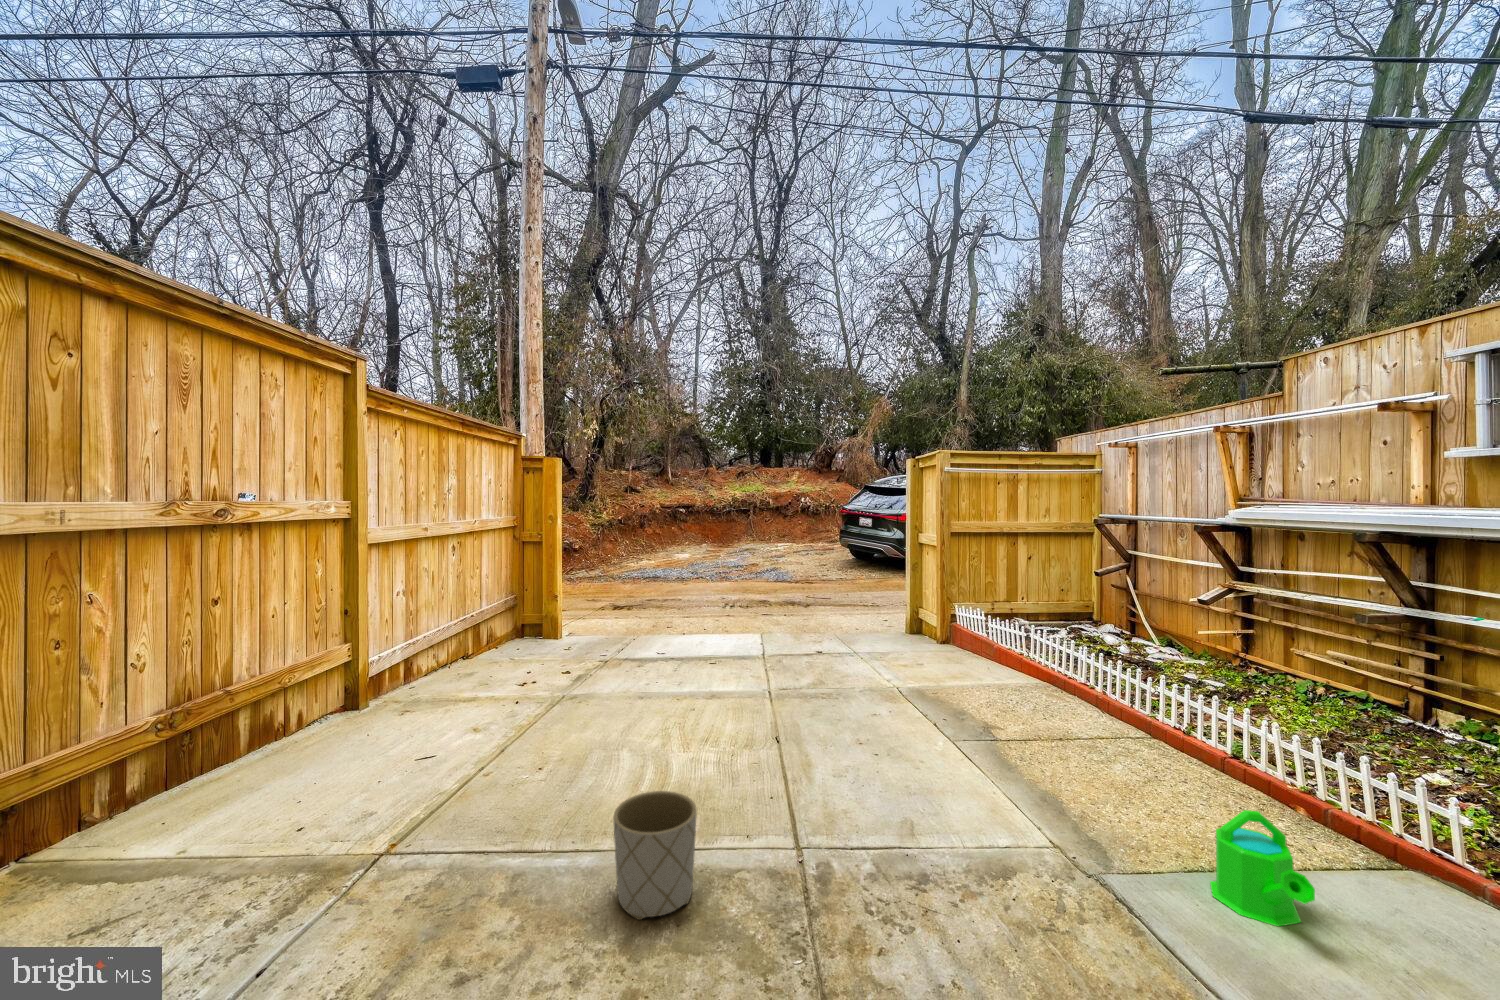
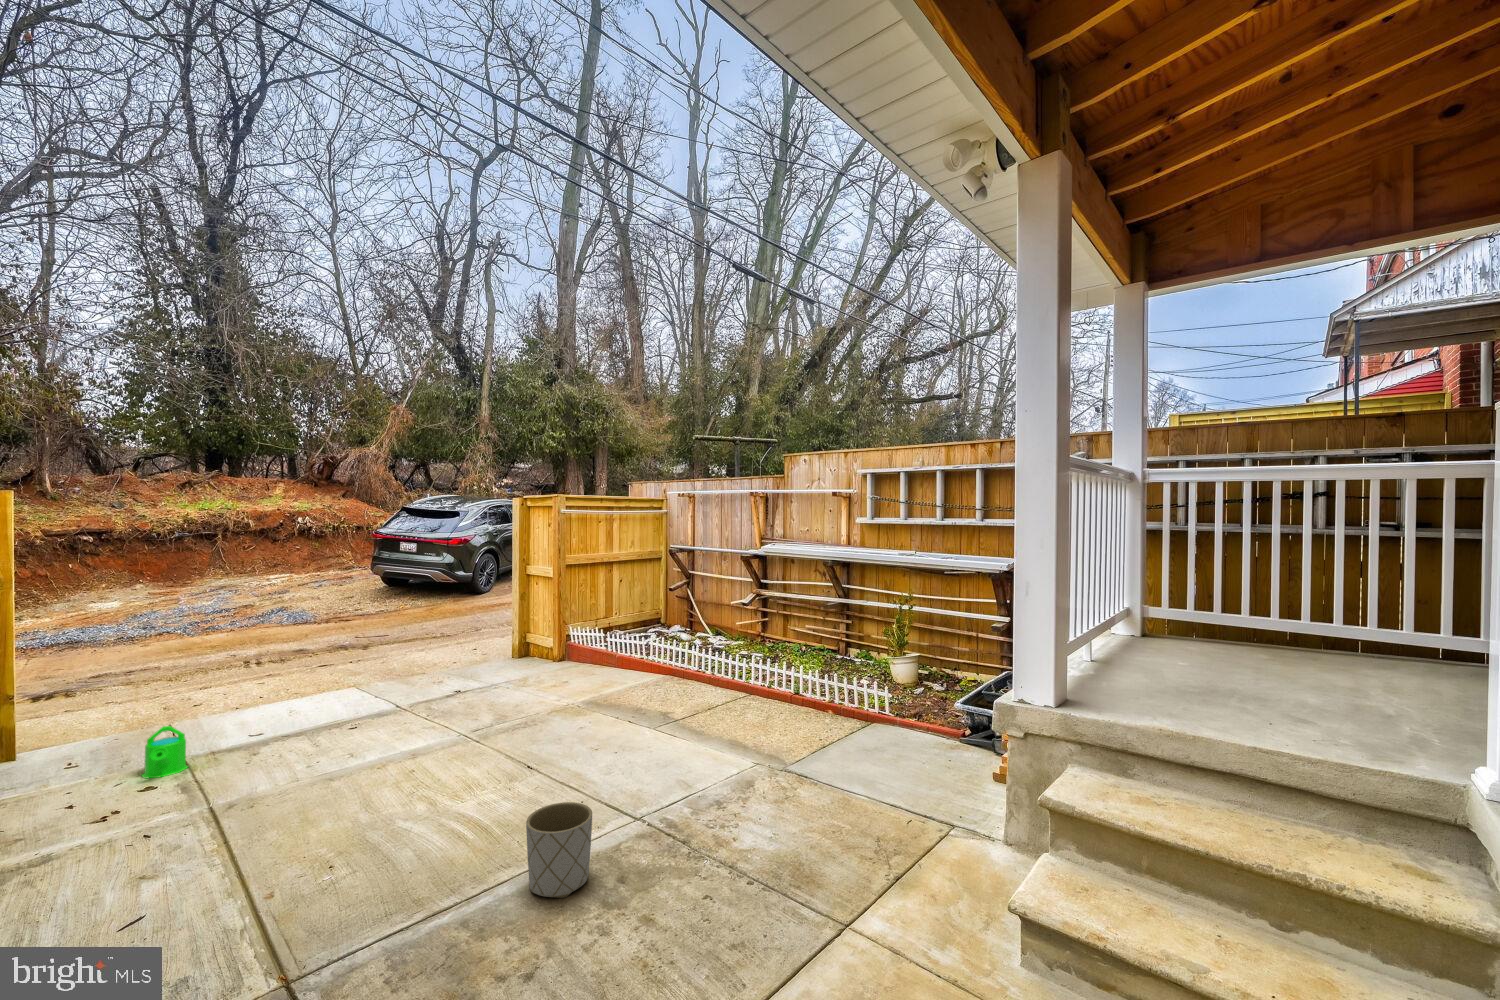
watering can: present [1210,810,1315,927] -> present [142,726,188,779]

